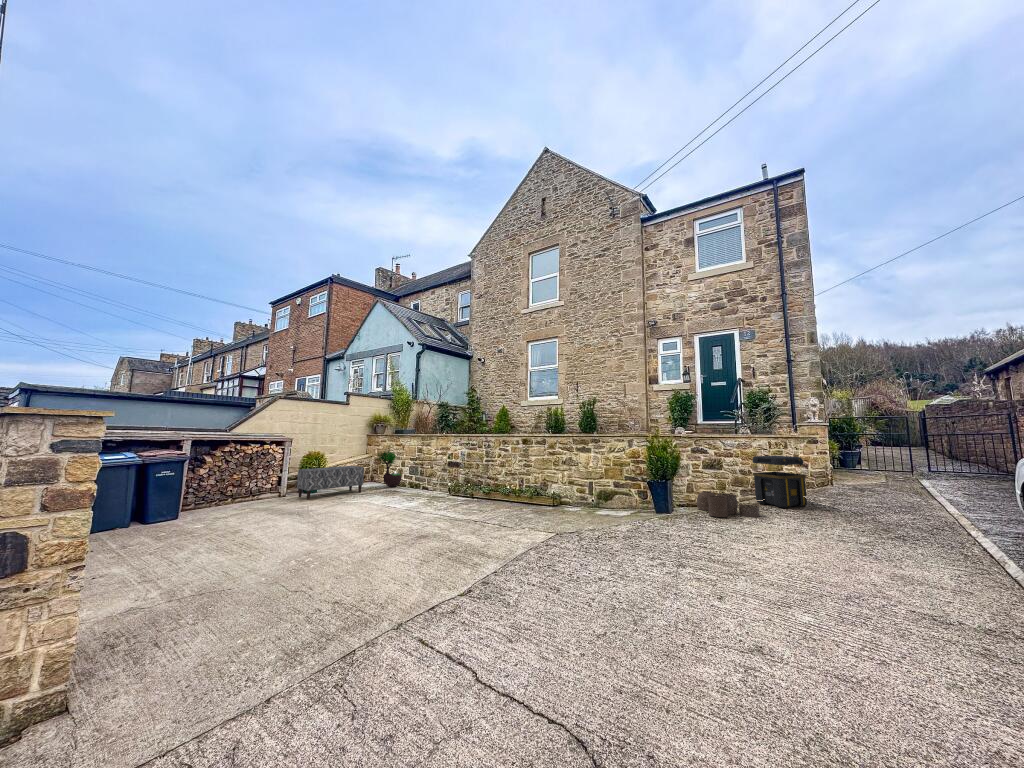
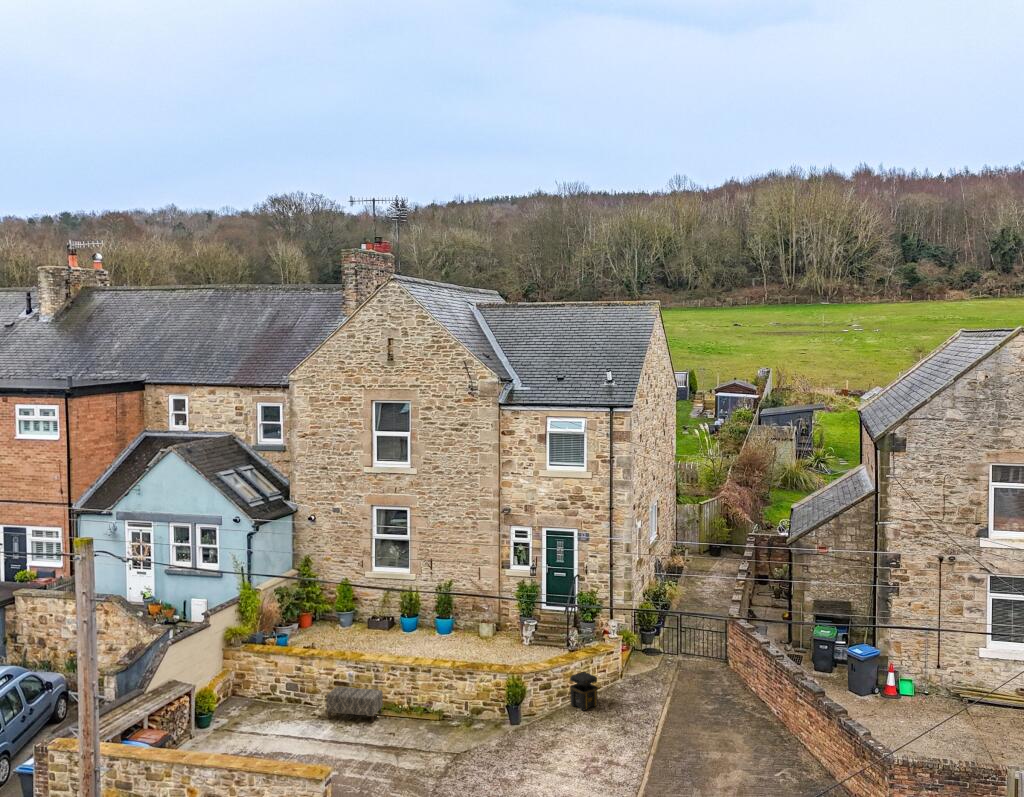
potted tree: present [377,449,401,487] -> none [250,668,276,705]
bench: present [297,466,364,500] -> present [326,687,383,722]
woven basket: present [697,490,760,517] -> none [535,705,569,727]

